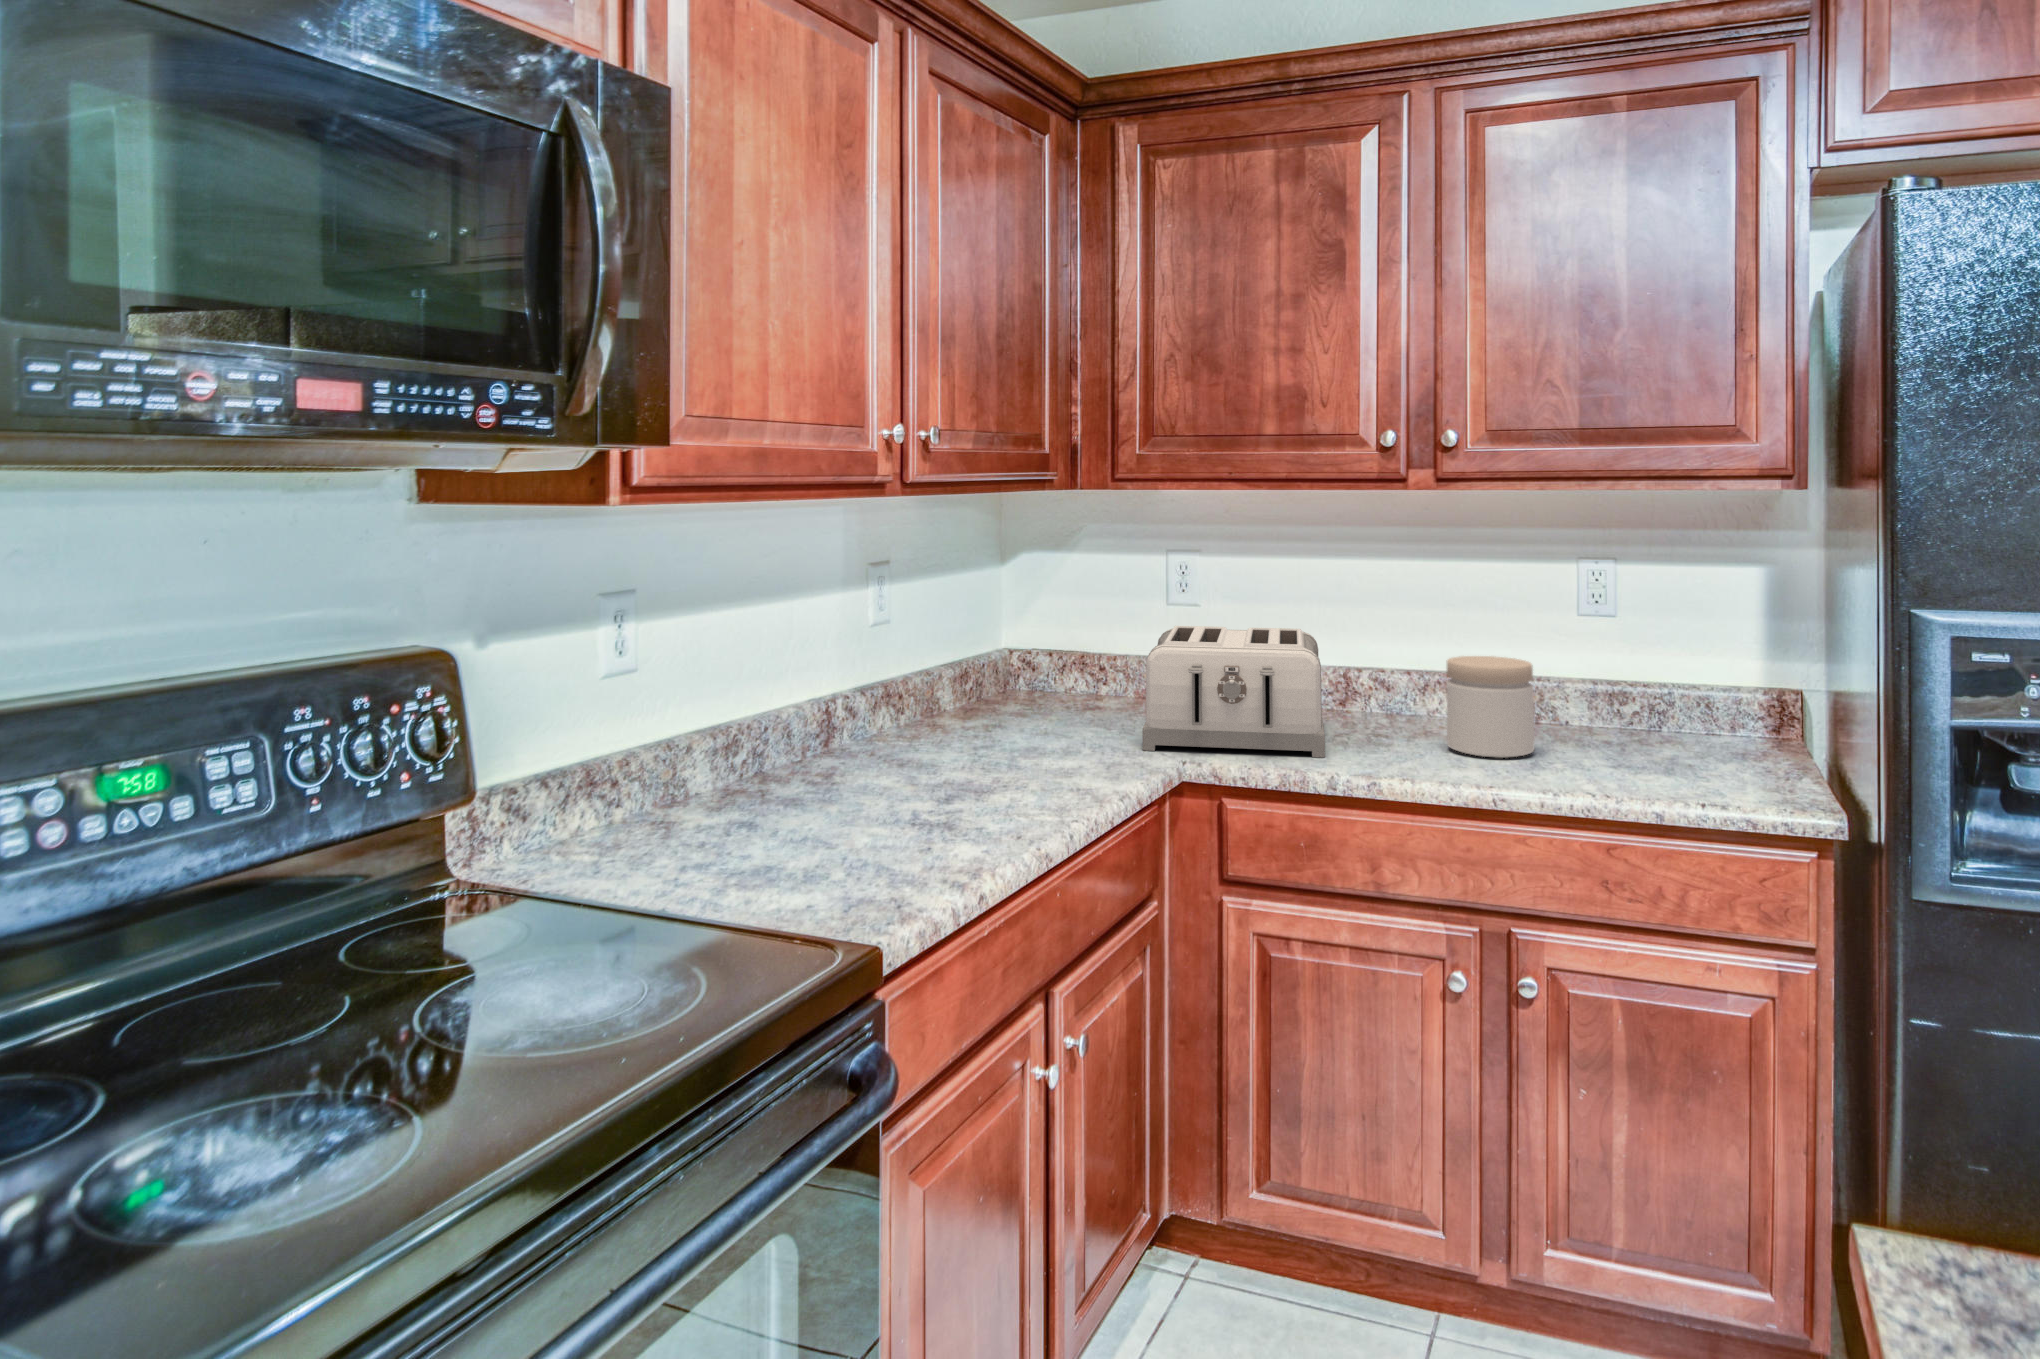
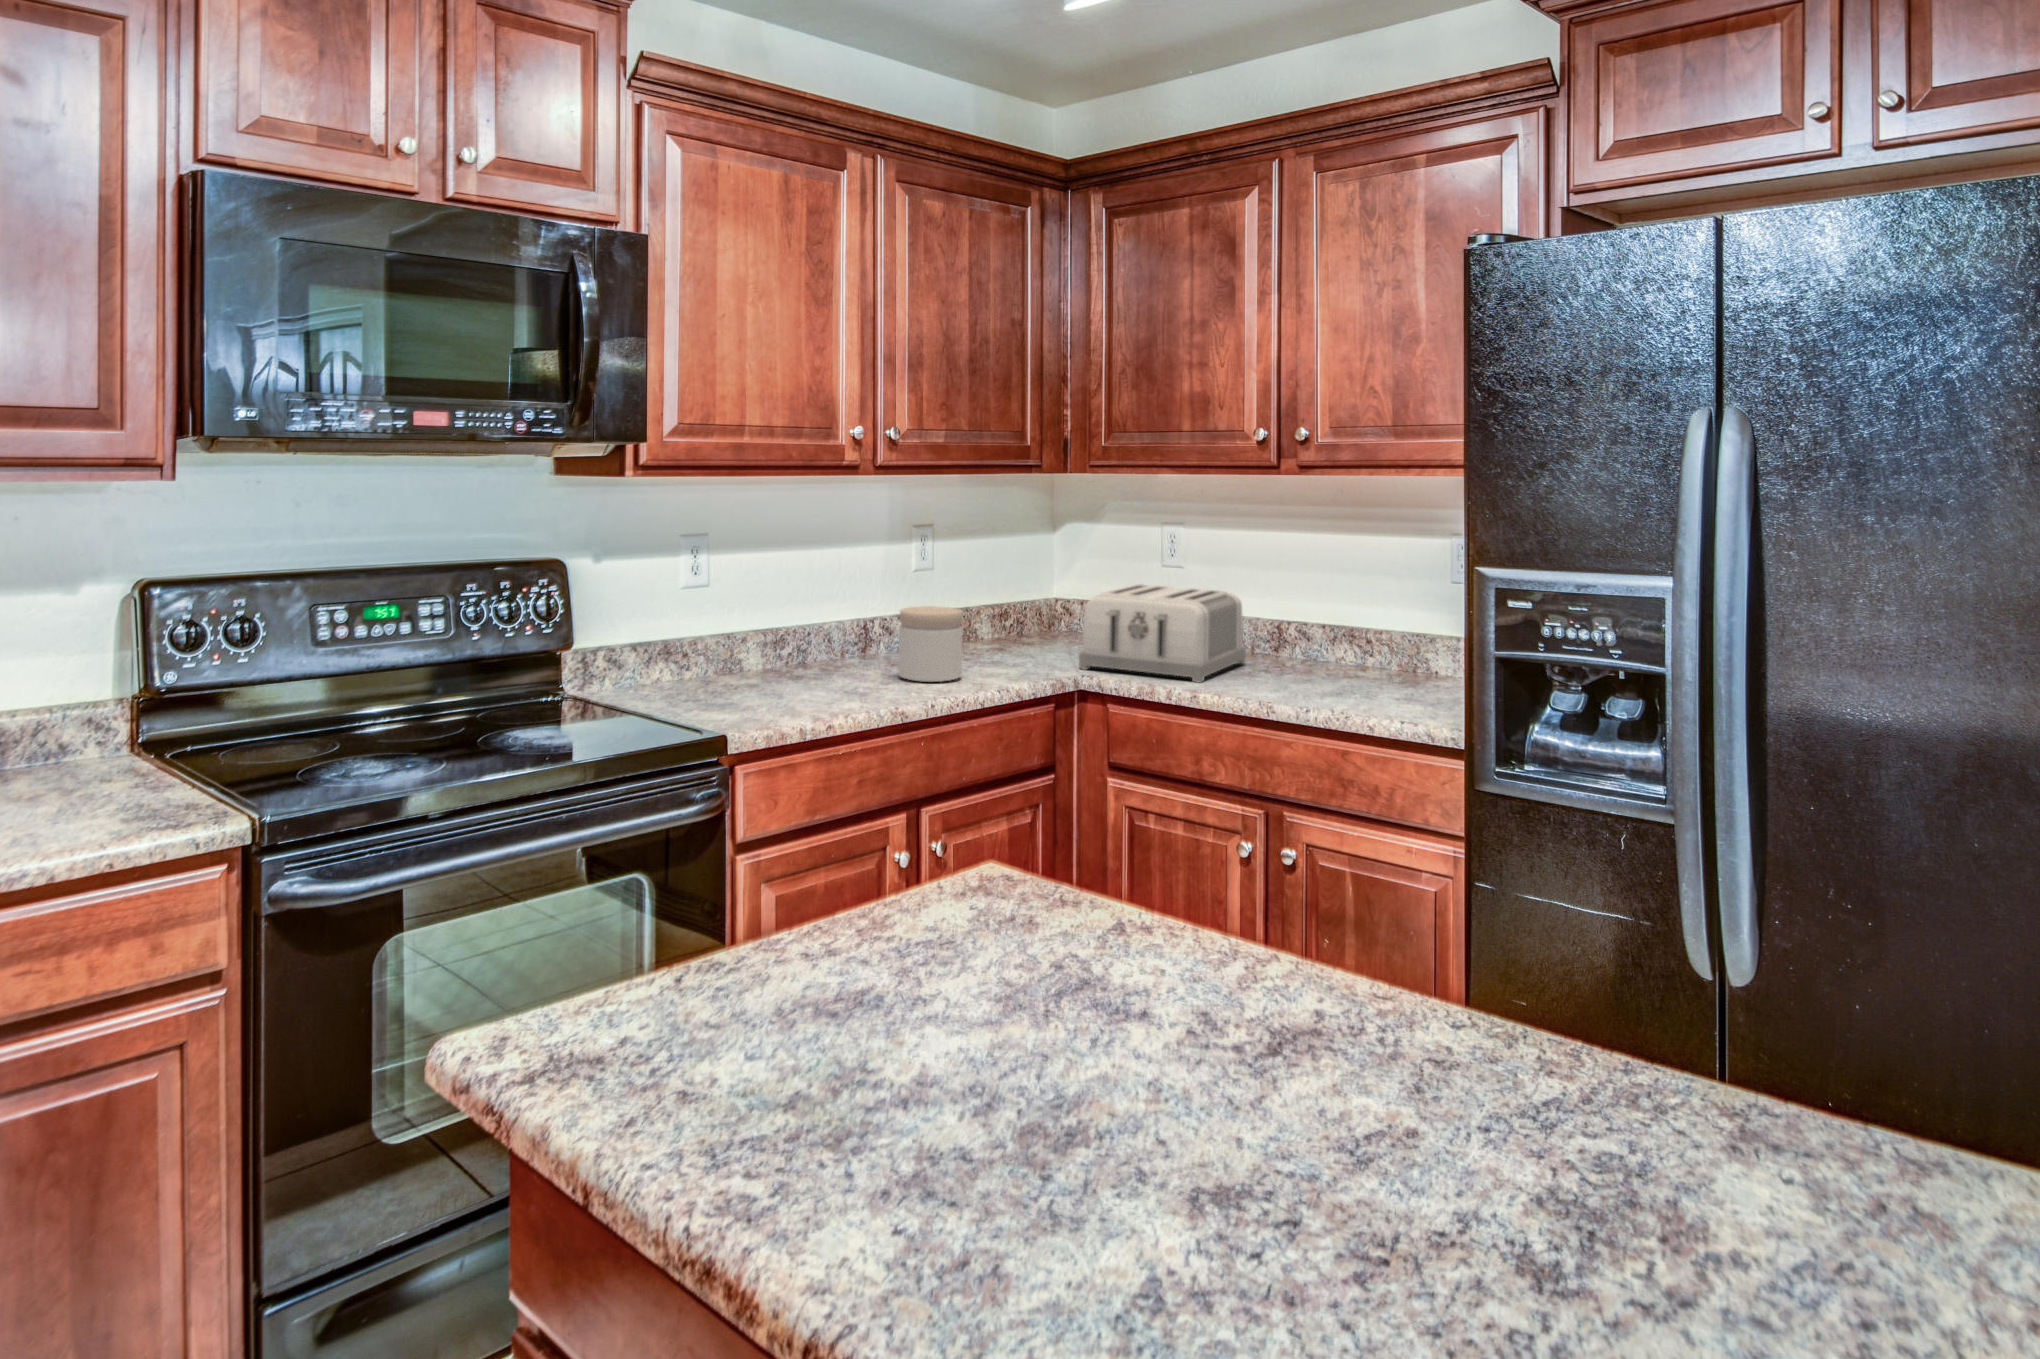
jar: present [1446,656,1535,758] -> present [898,606,963,682]

